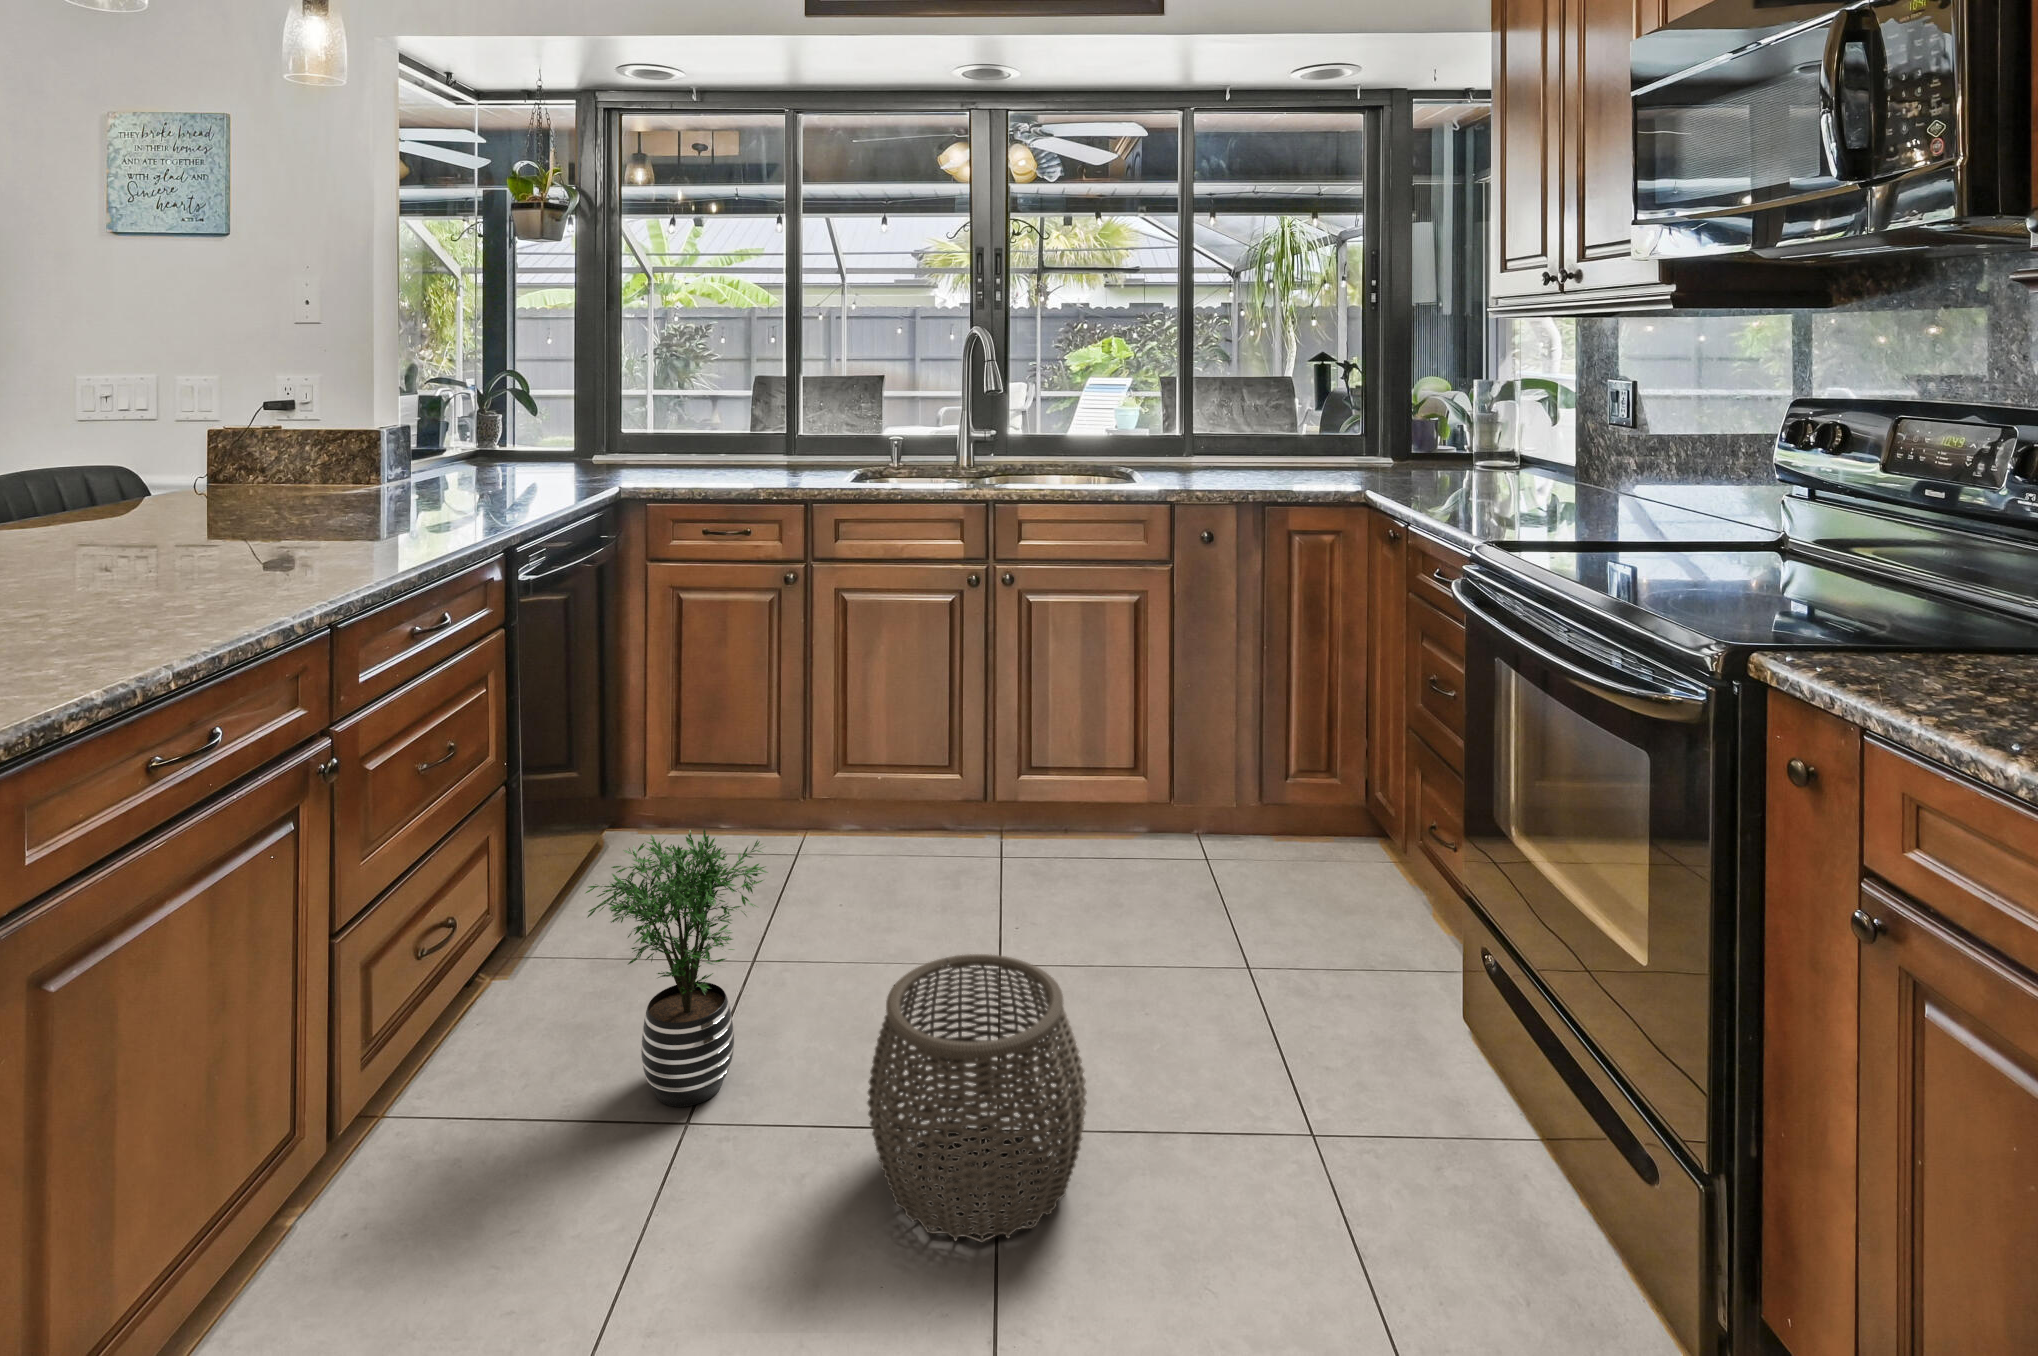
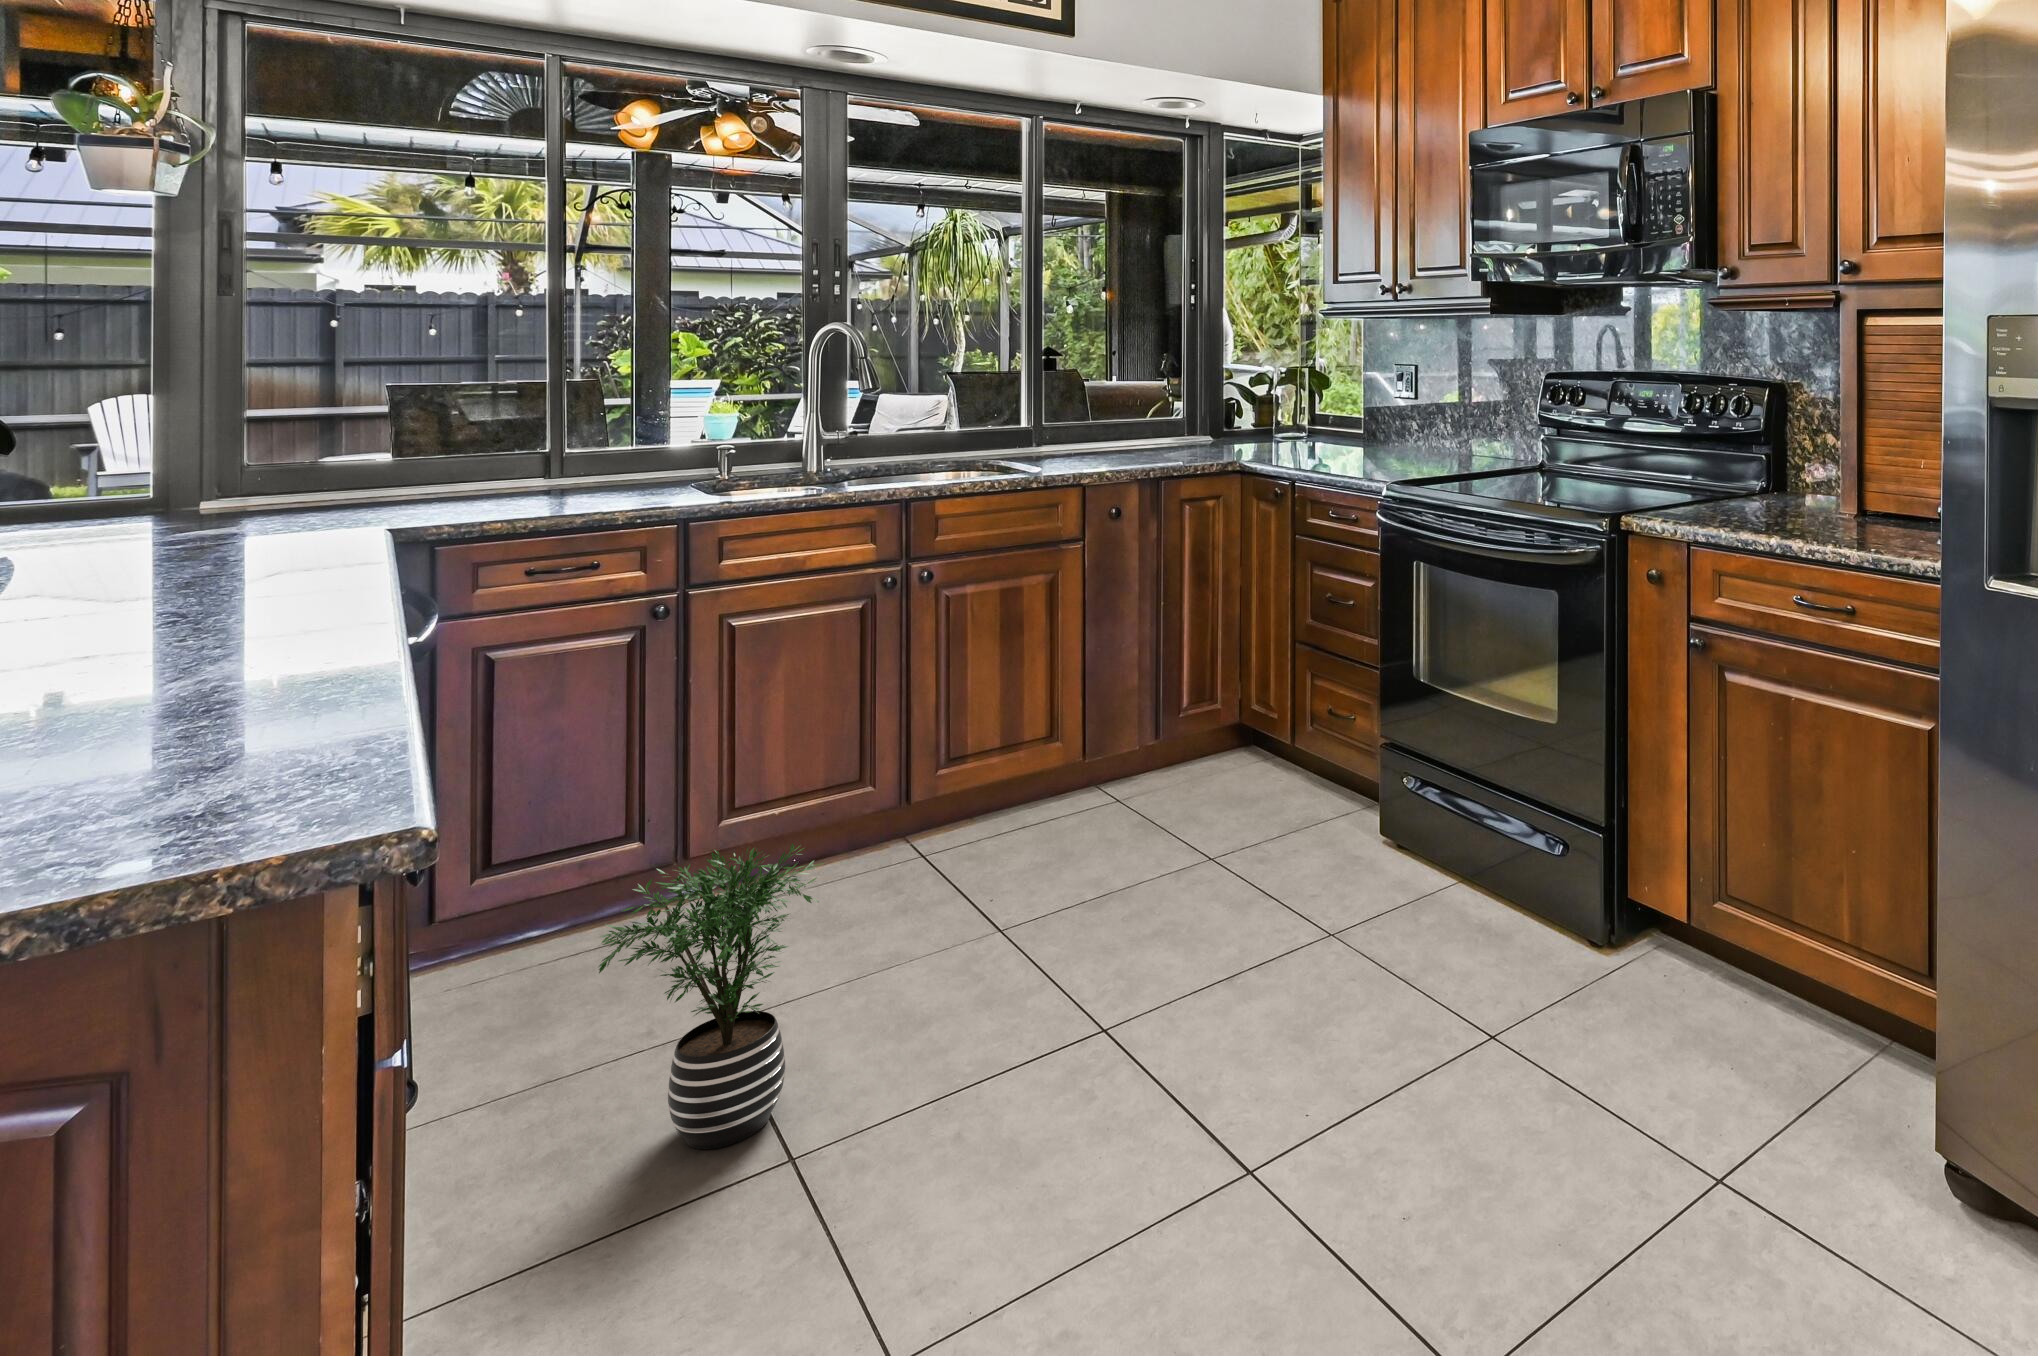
woven basket: present [868,954,1087,1242] -> none [993,868,1200,1111]

